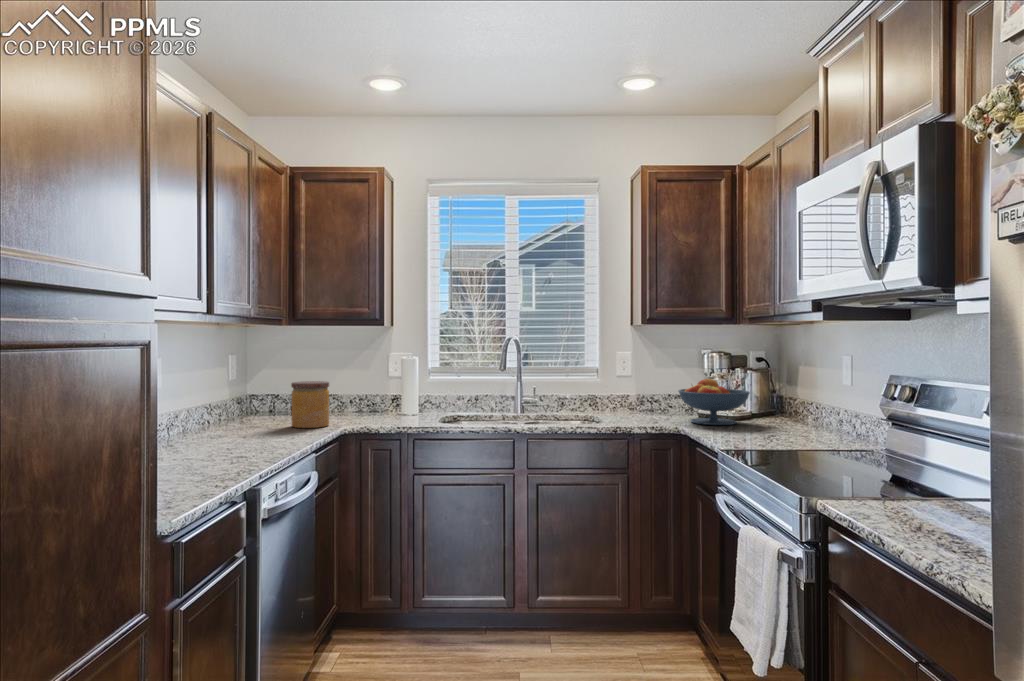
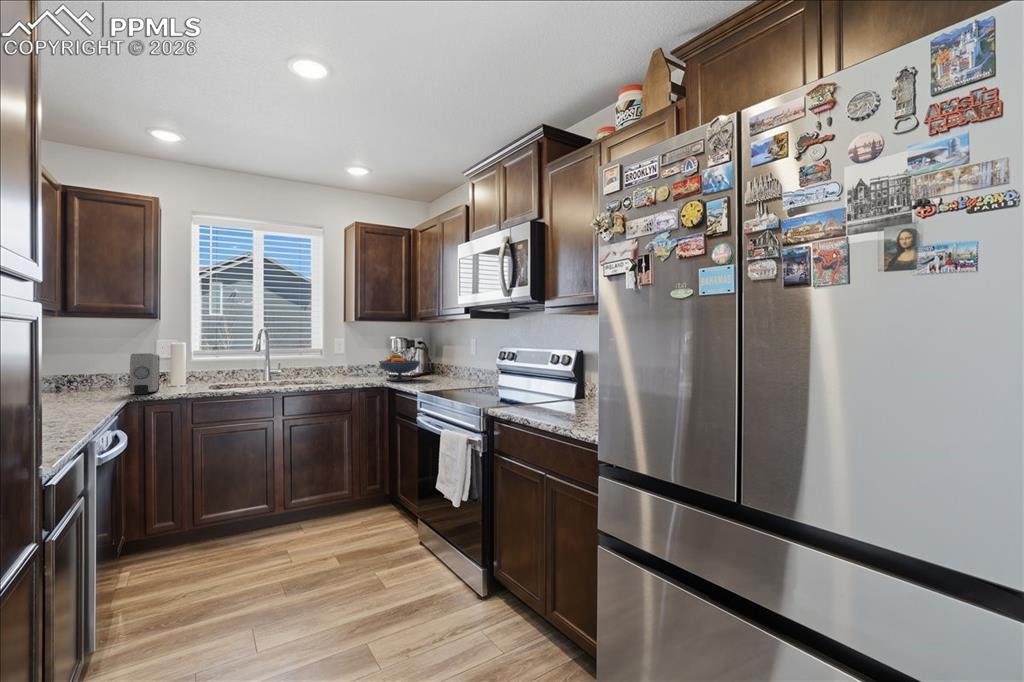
soap dispenser: none [349,371,386,425] -> present [130,353,160,394]
jar: present [291,381,329,428] -> none [73,362,111,400]

